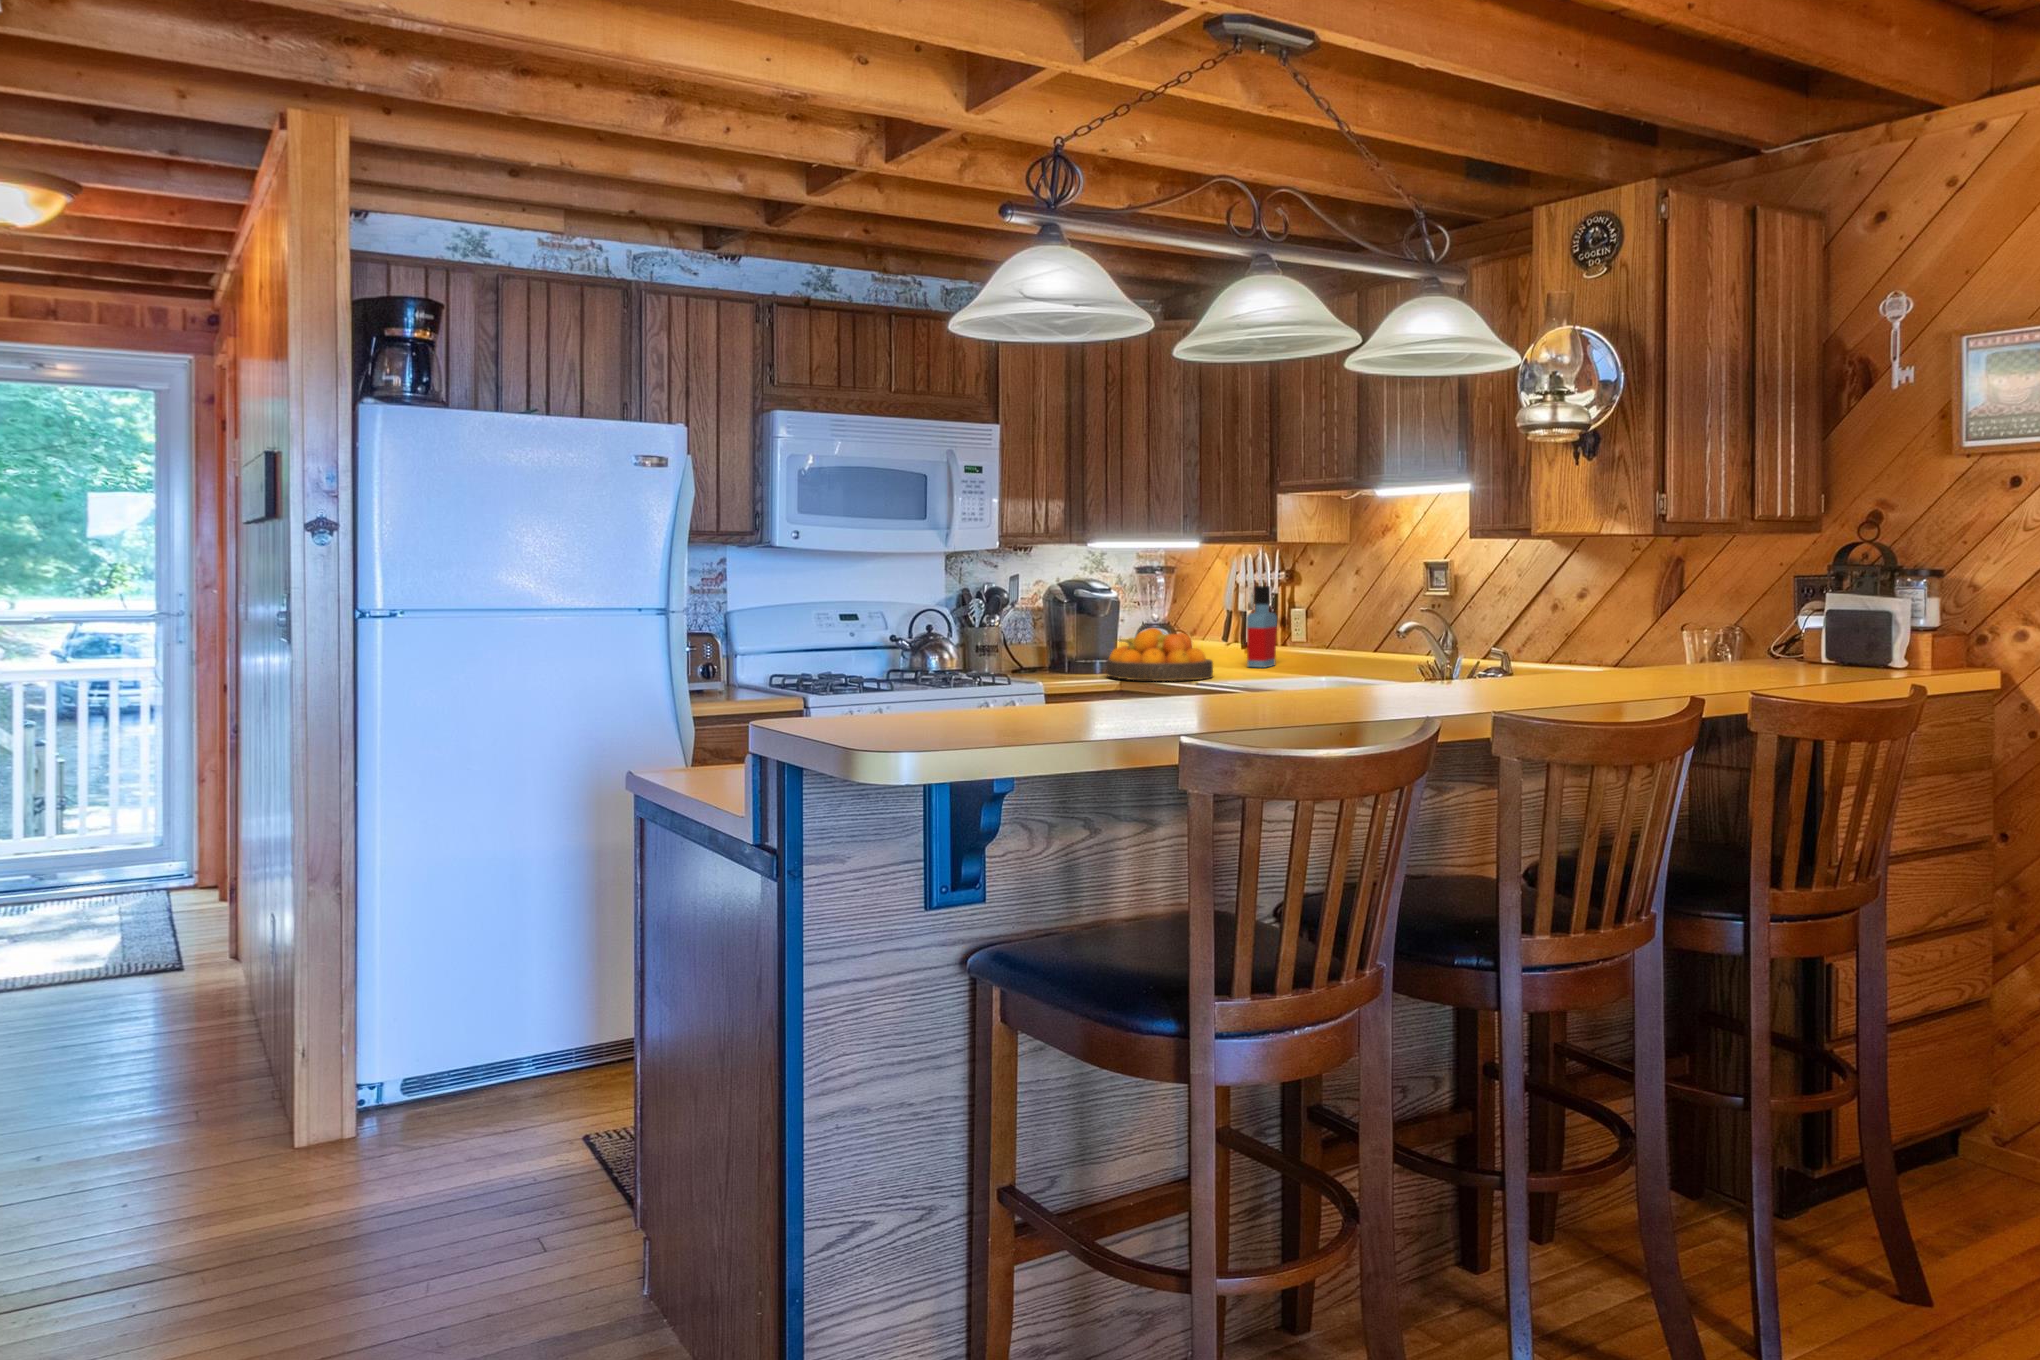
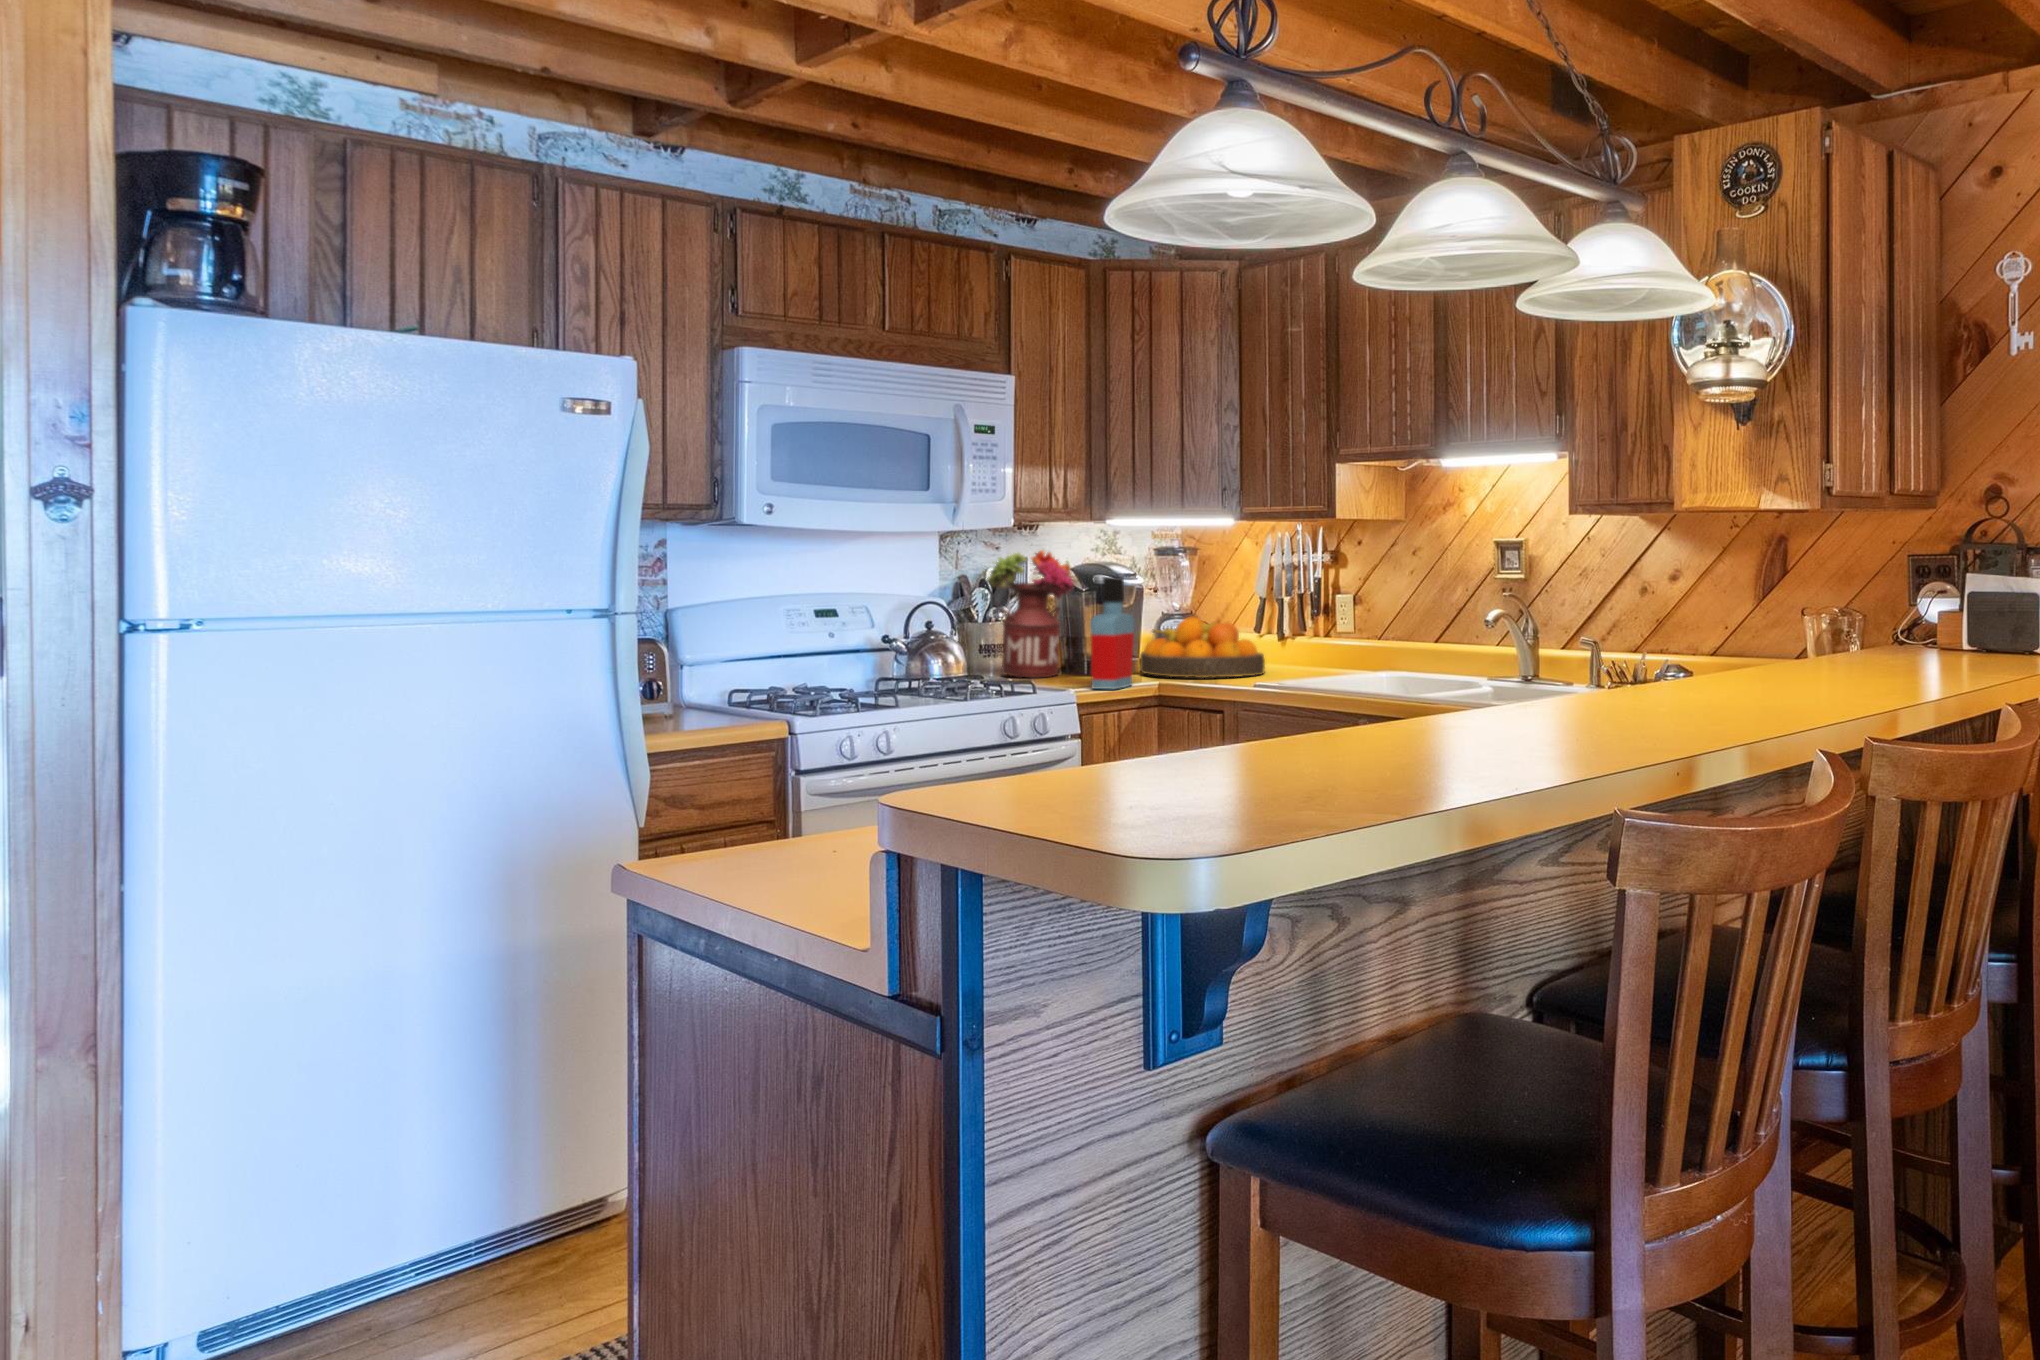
flower arrangement: none [980,571,1052,679] -> present [988,550,1074,677]
bottle: present [1246,586,1277,668] -> present [1090,577,1135,689]

